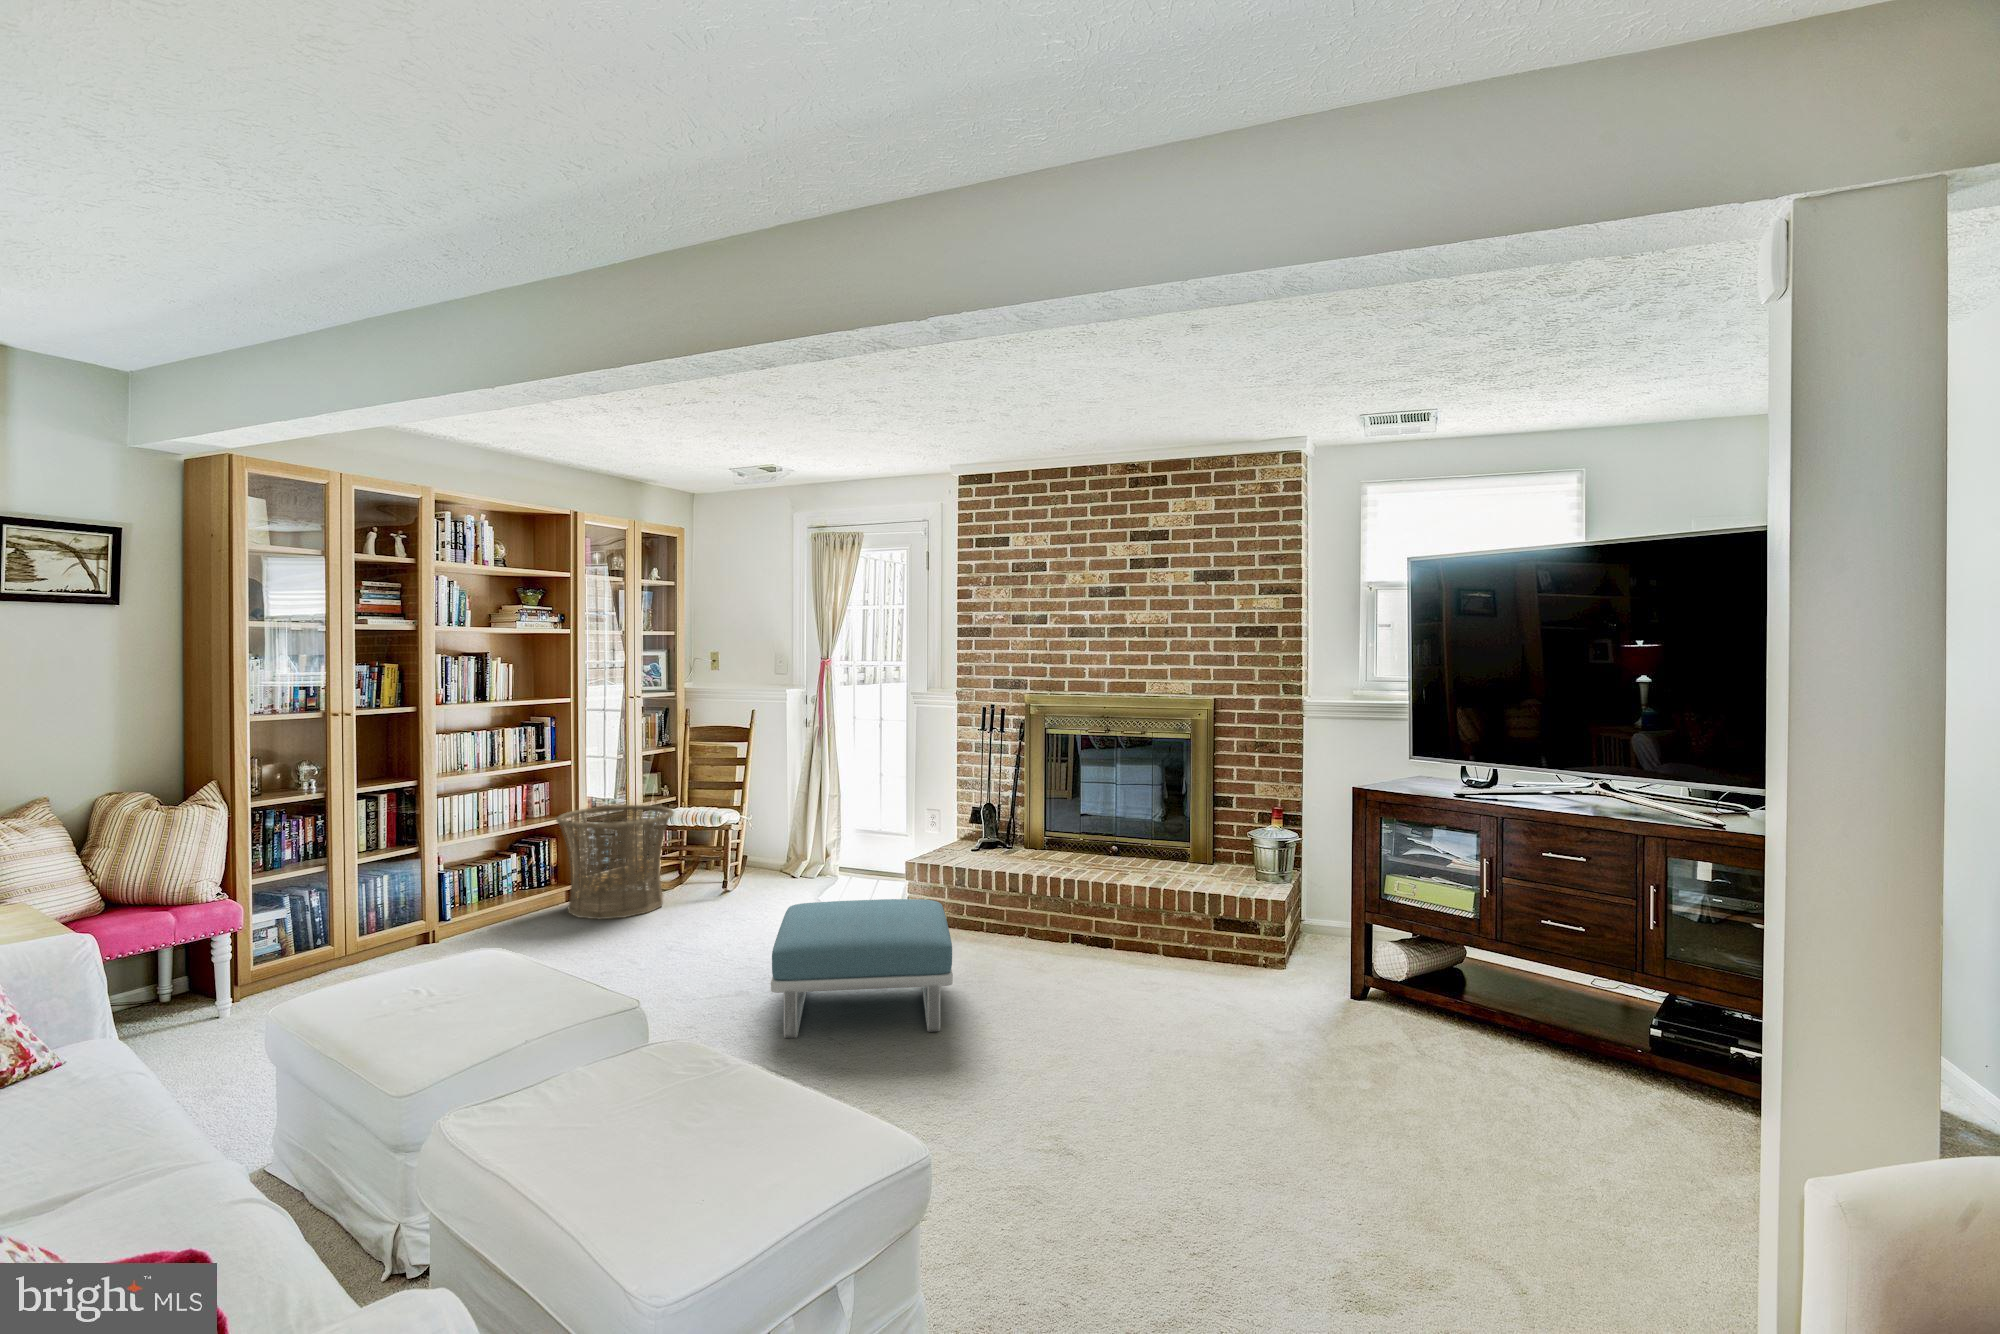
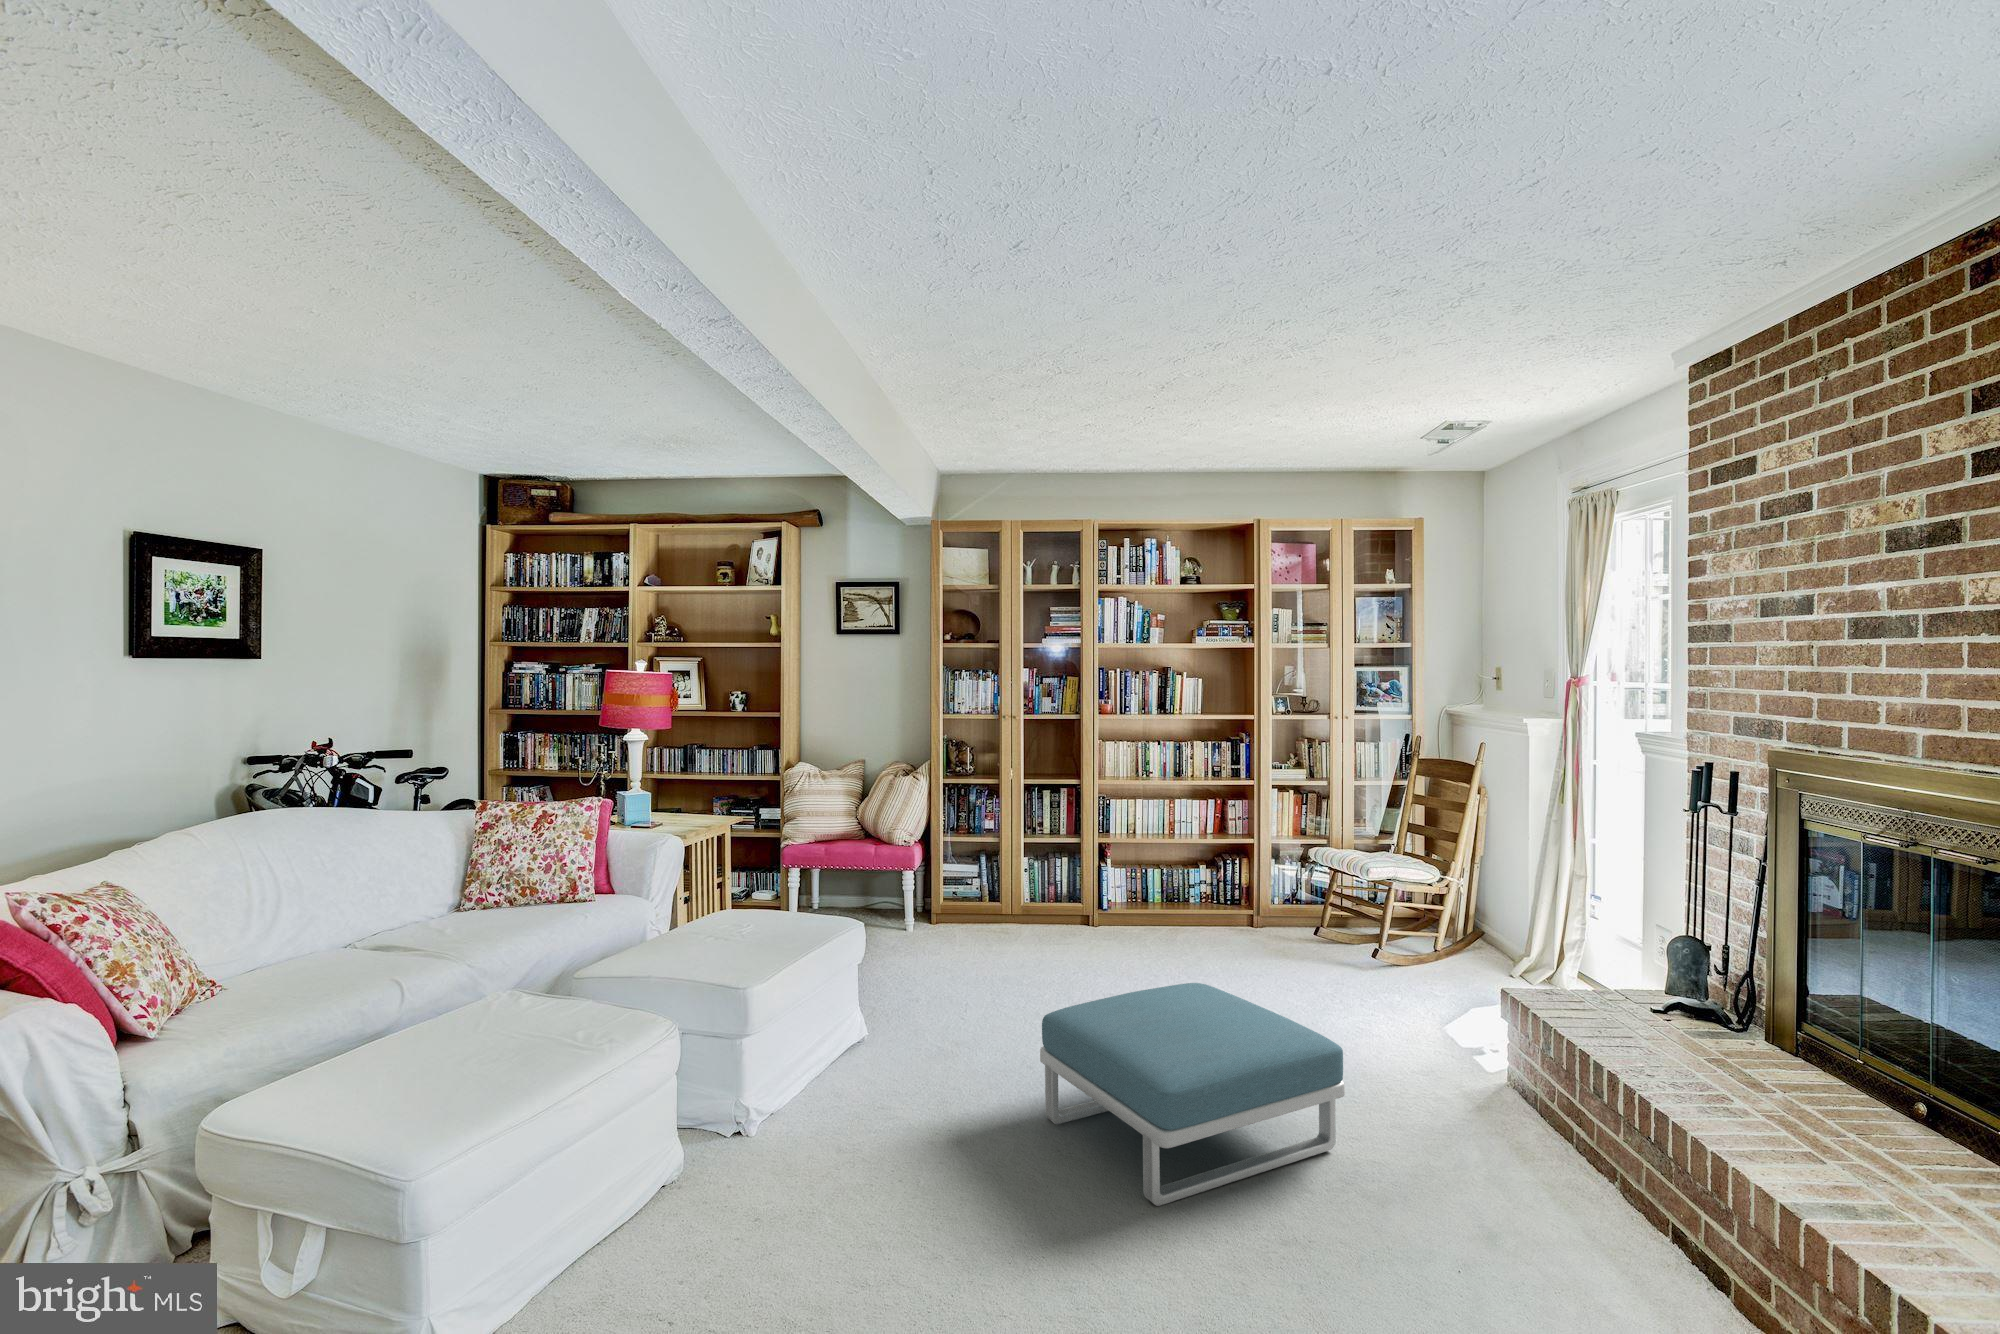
basket: present [556,805,673,919] -> none [1210,833,1334,960]

